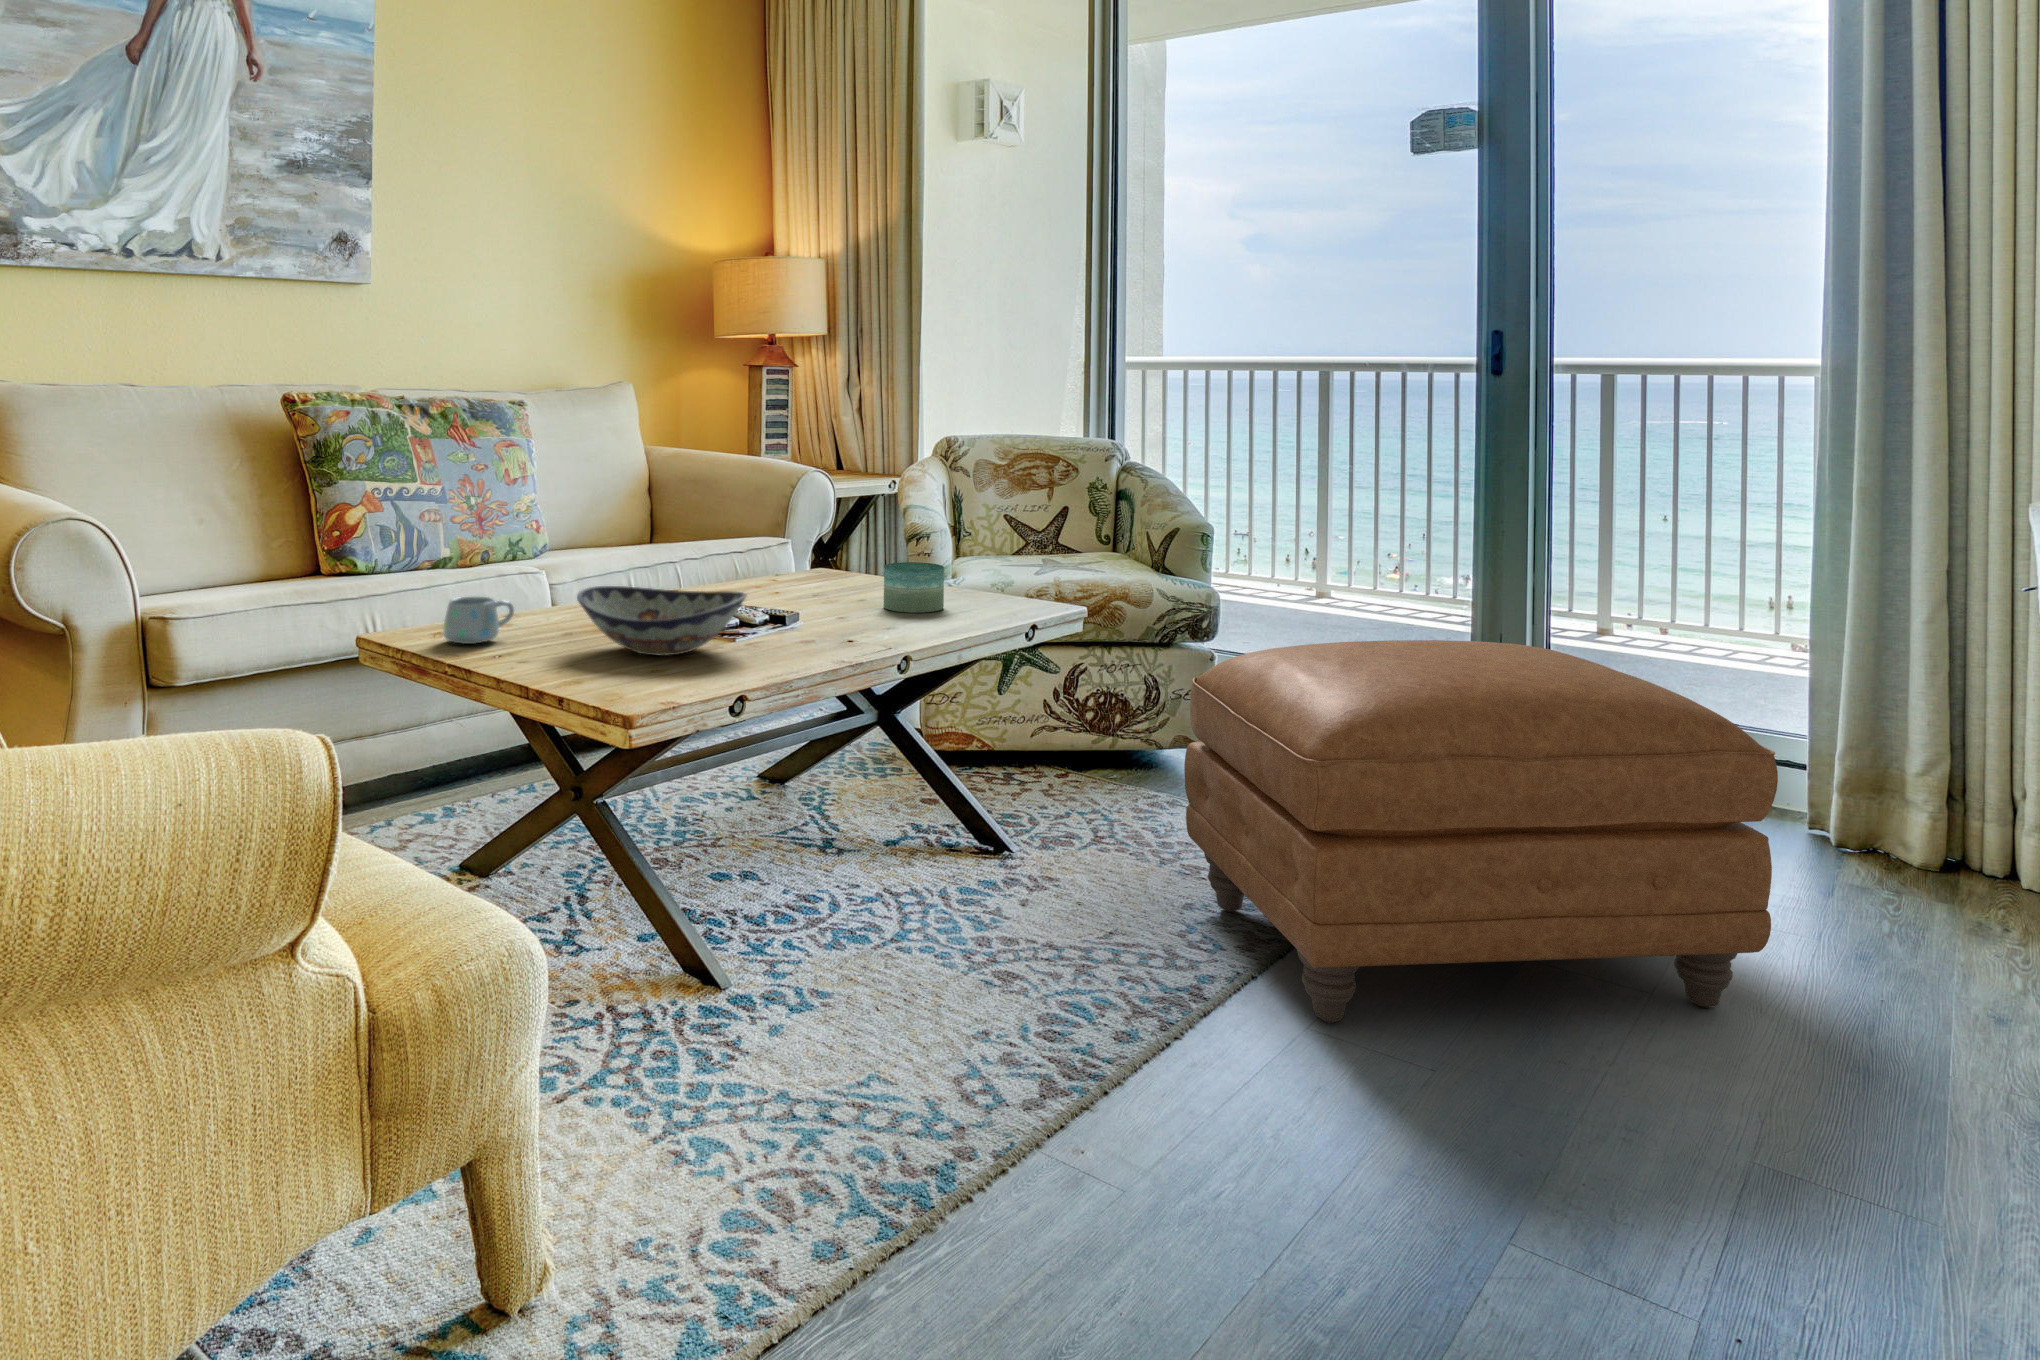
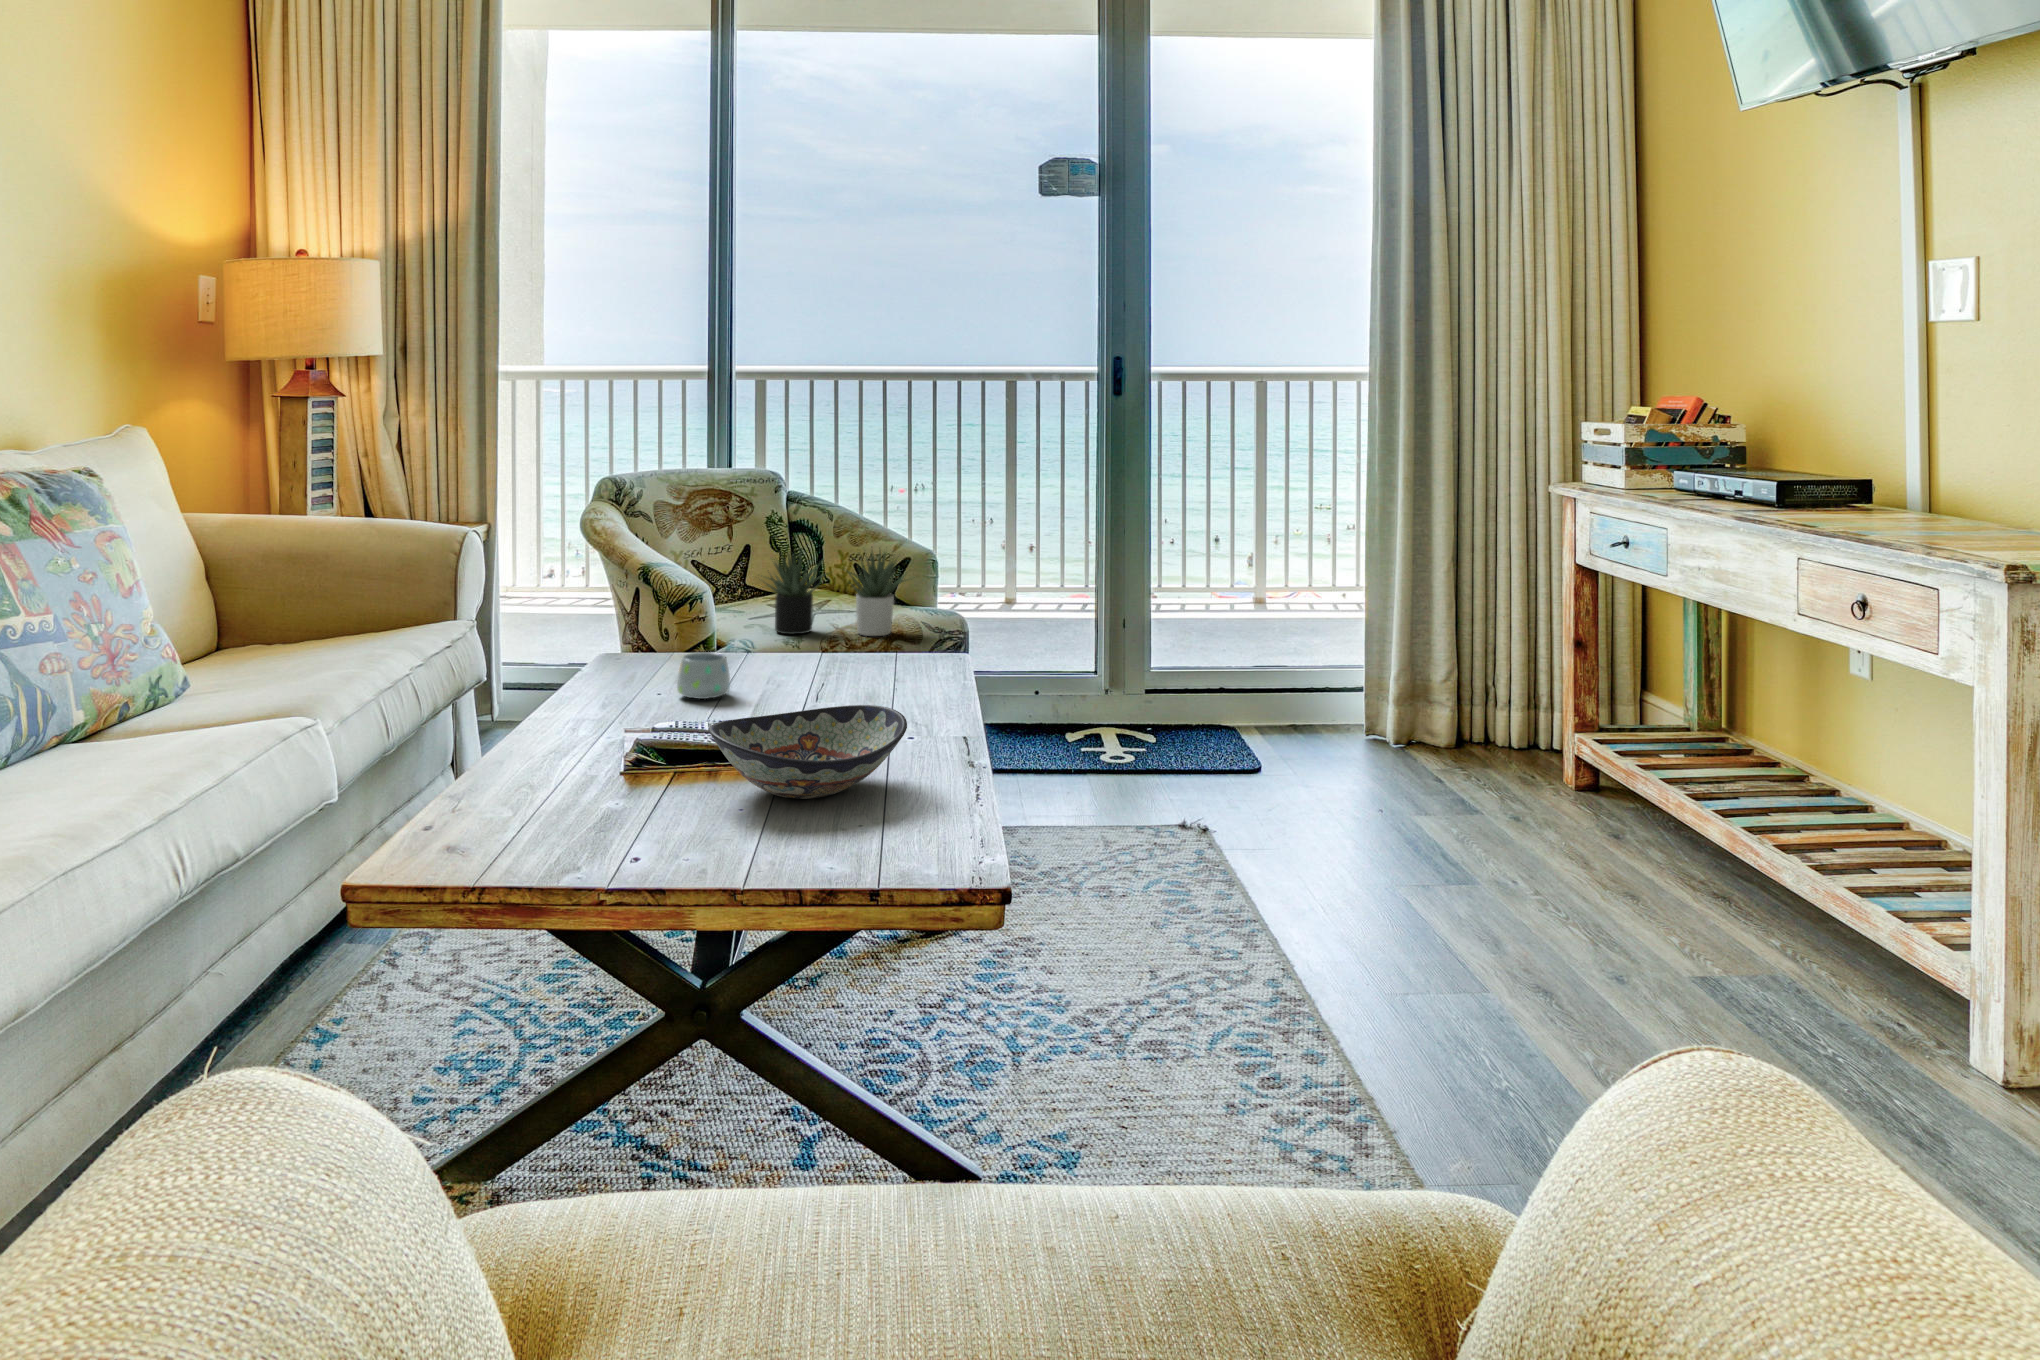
succulent plant: none [977,496,1108,585] -> present [766,547,906,636]
candle: present [884,562,944,613] -> none [813,636,879,695]
mug: present [443,597,514,644] -> present [677,652,730,699]
ottoman: present [1184,640,1778,1023] -> none [1139,639,1554,981]

